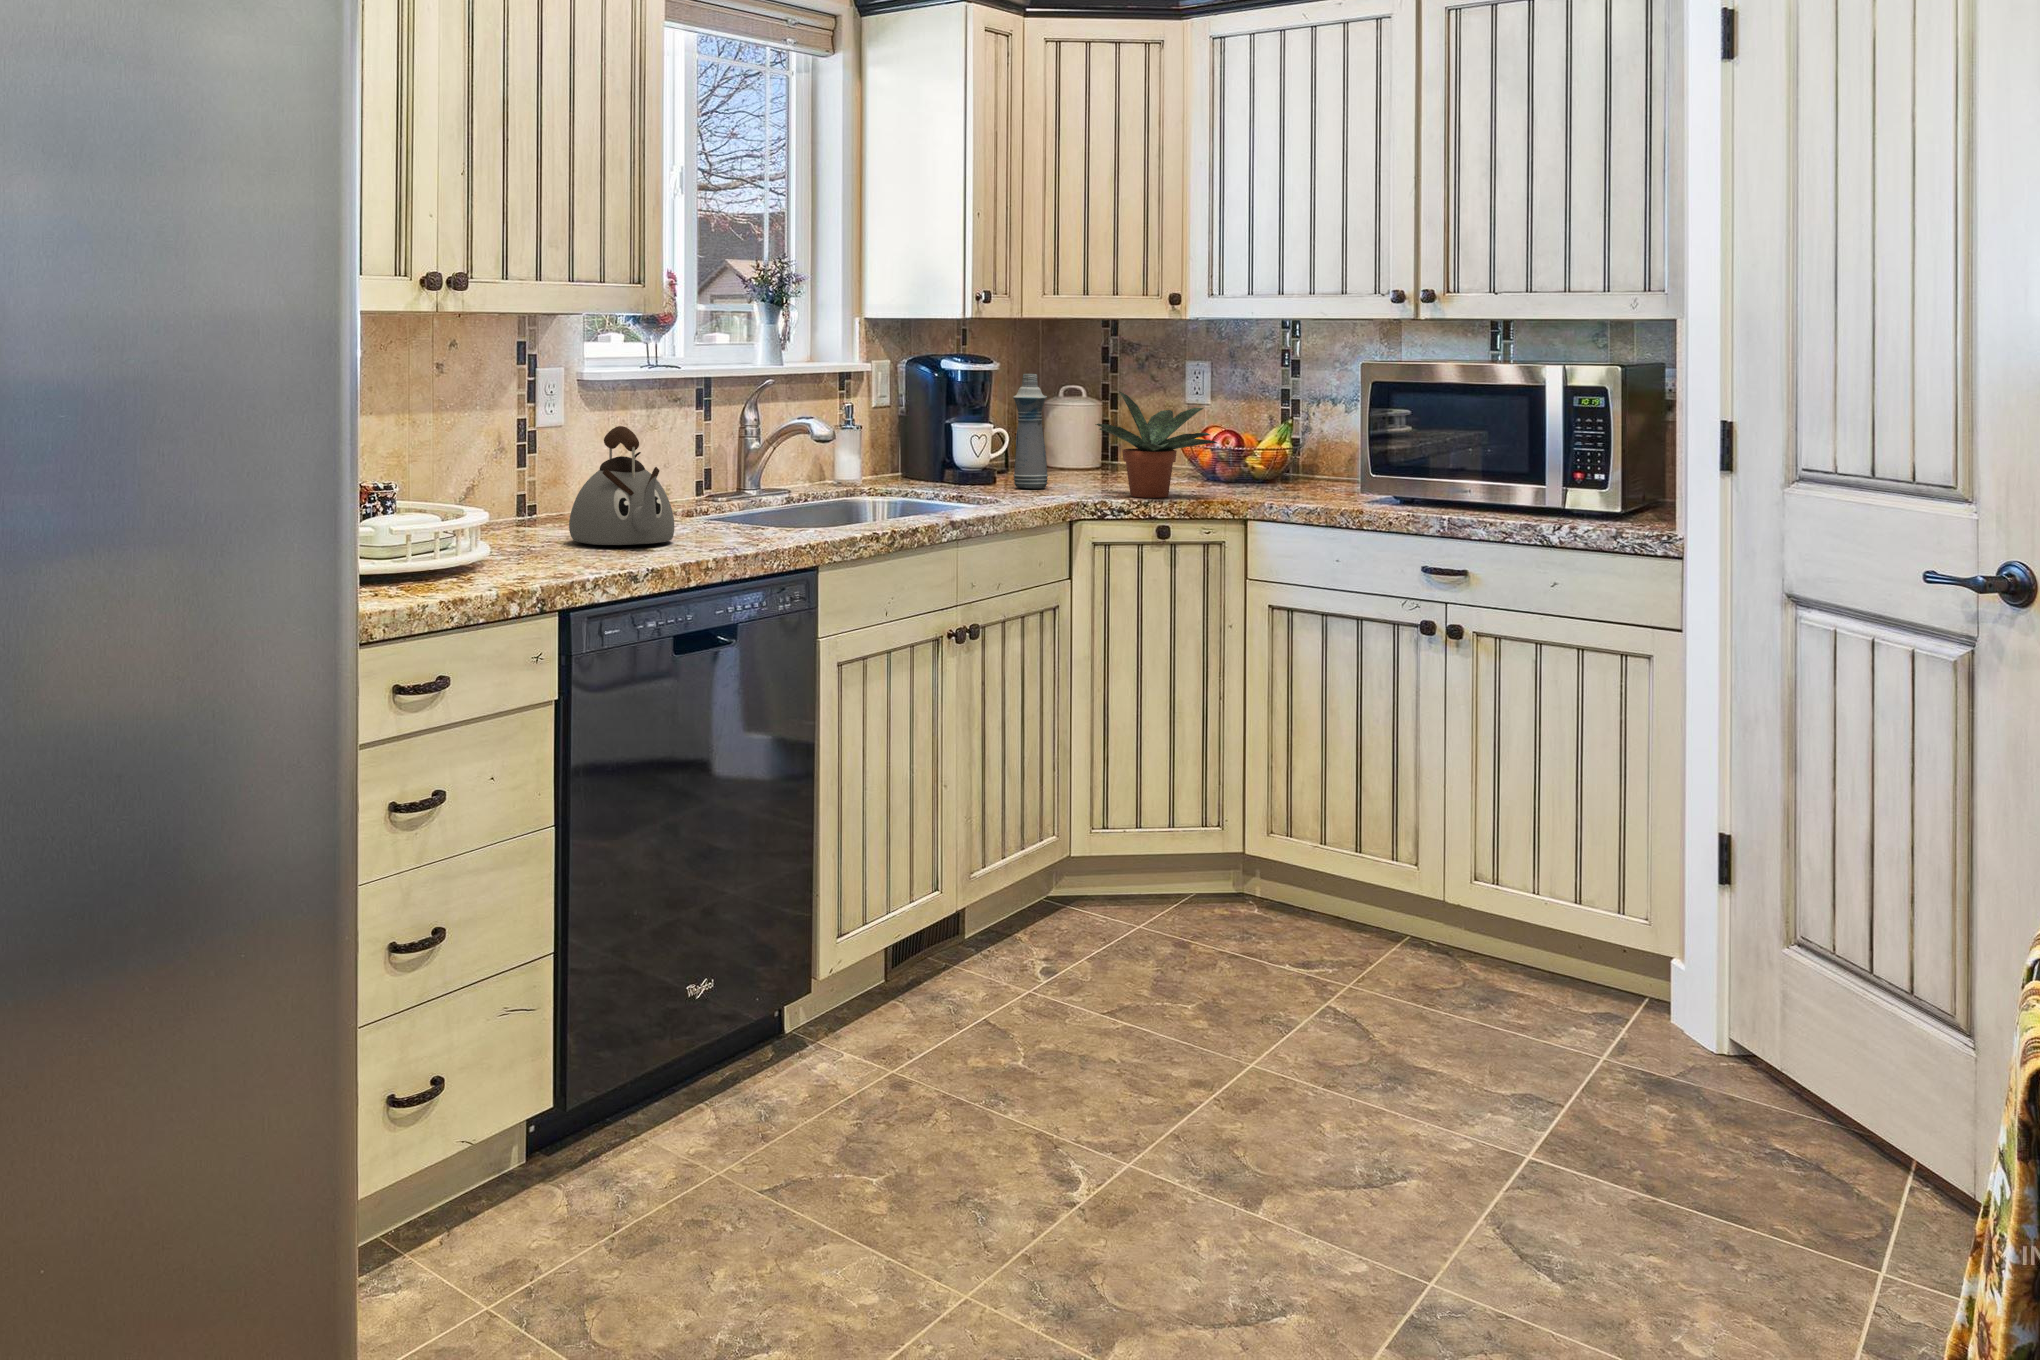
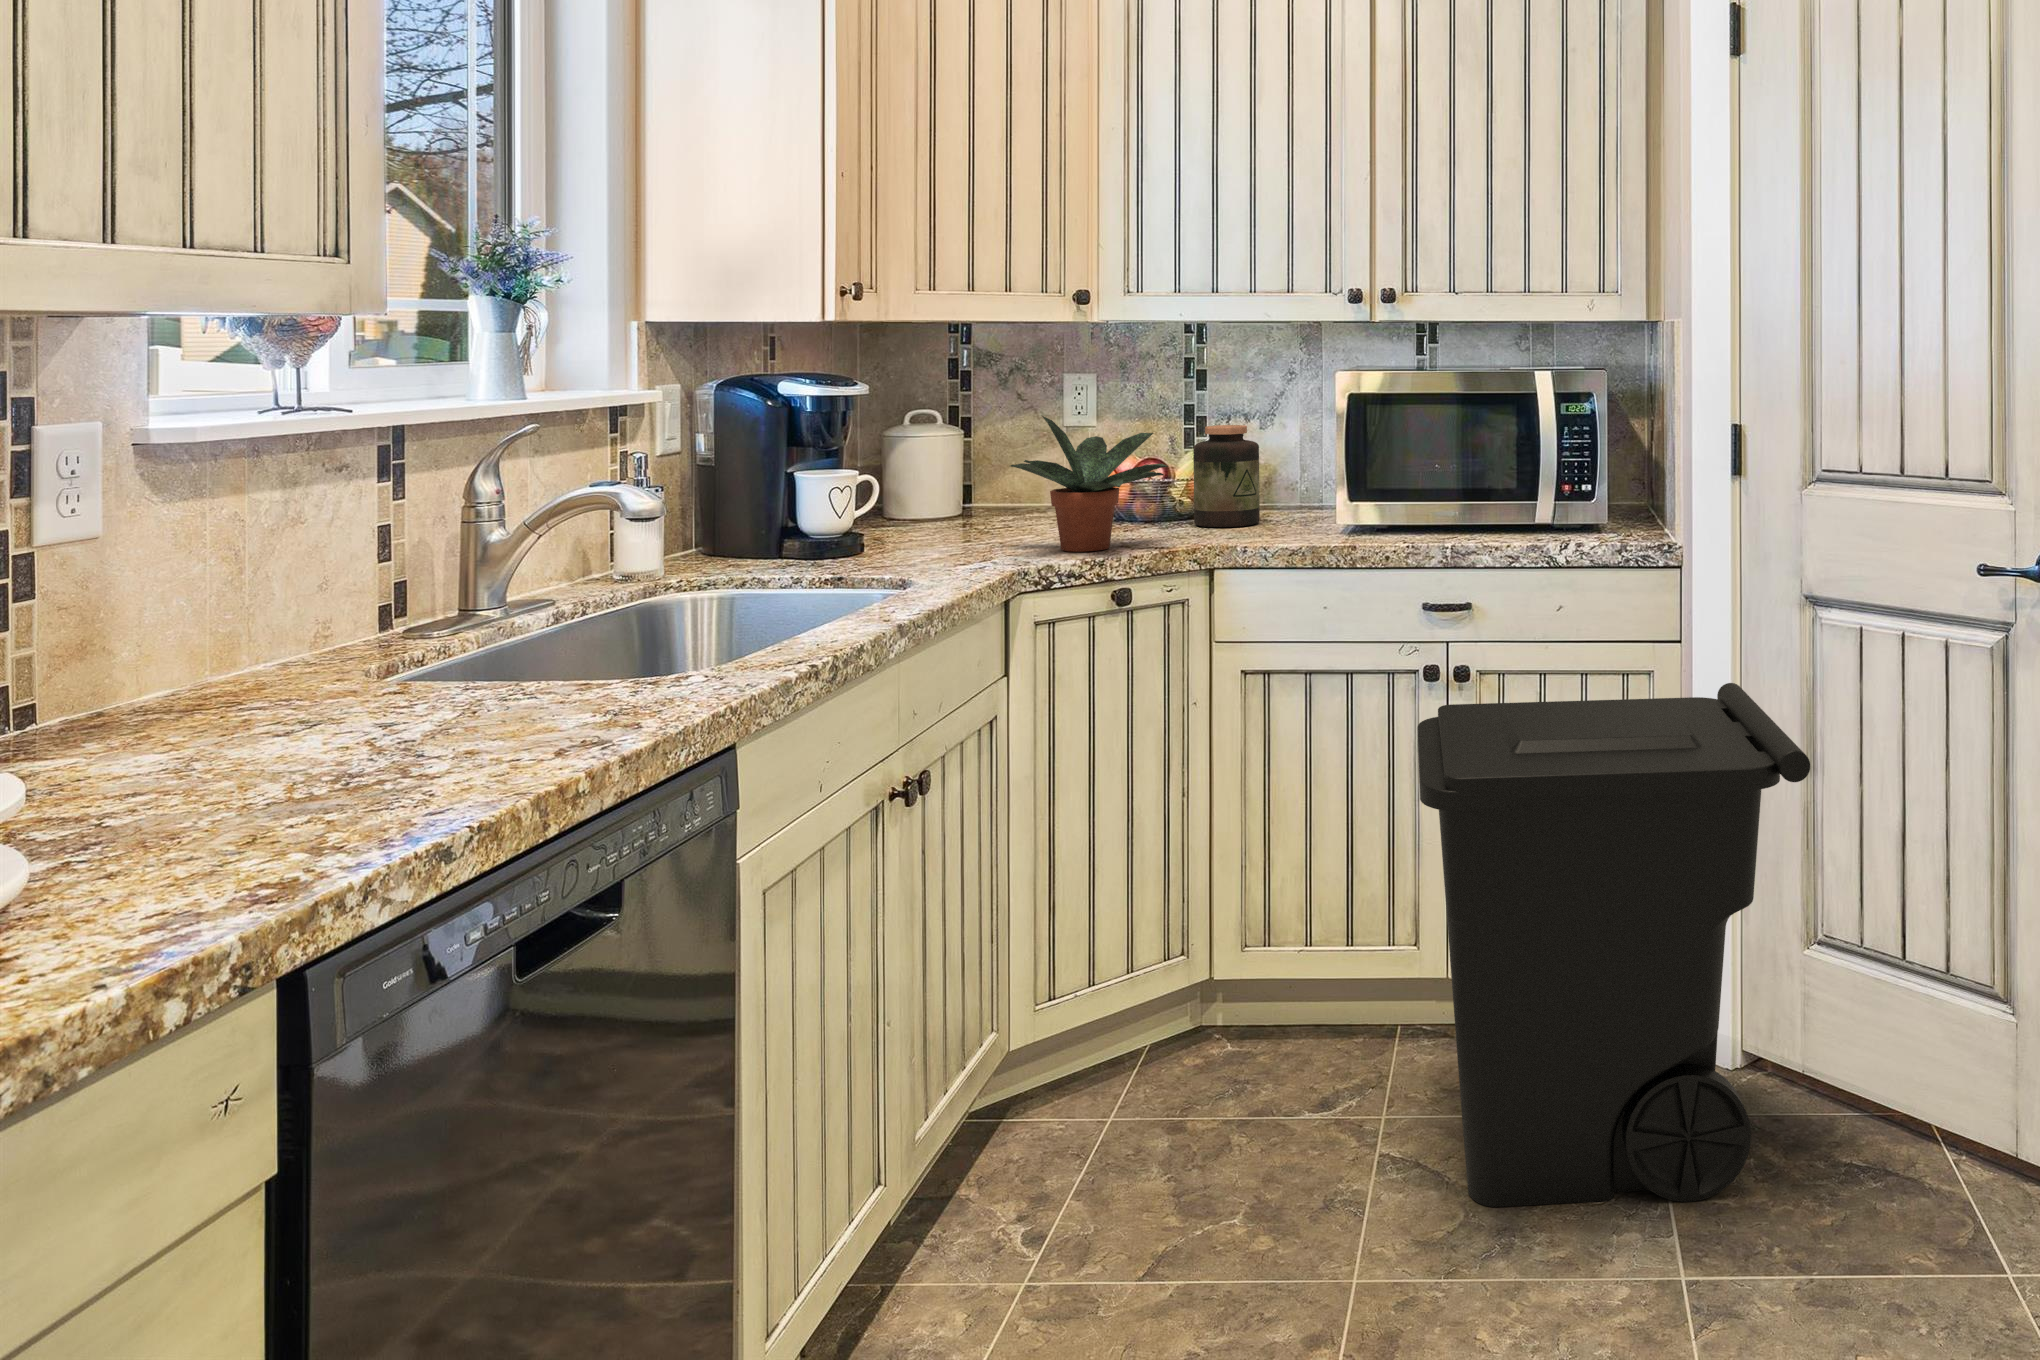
bottle: present [1013,374,1048,489] -> none [885,396,936,552]
jar: none [1263,407,1320,492] -> present [1193,425,1260,527]
kettle: present [569,426,674,545] -> none [192,534,448,779]
trash can: none [1329,650,1721,1107] -> present [1417,683,1810,1207]

